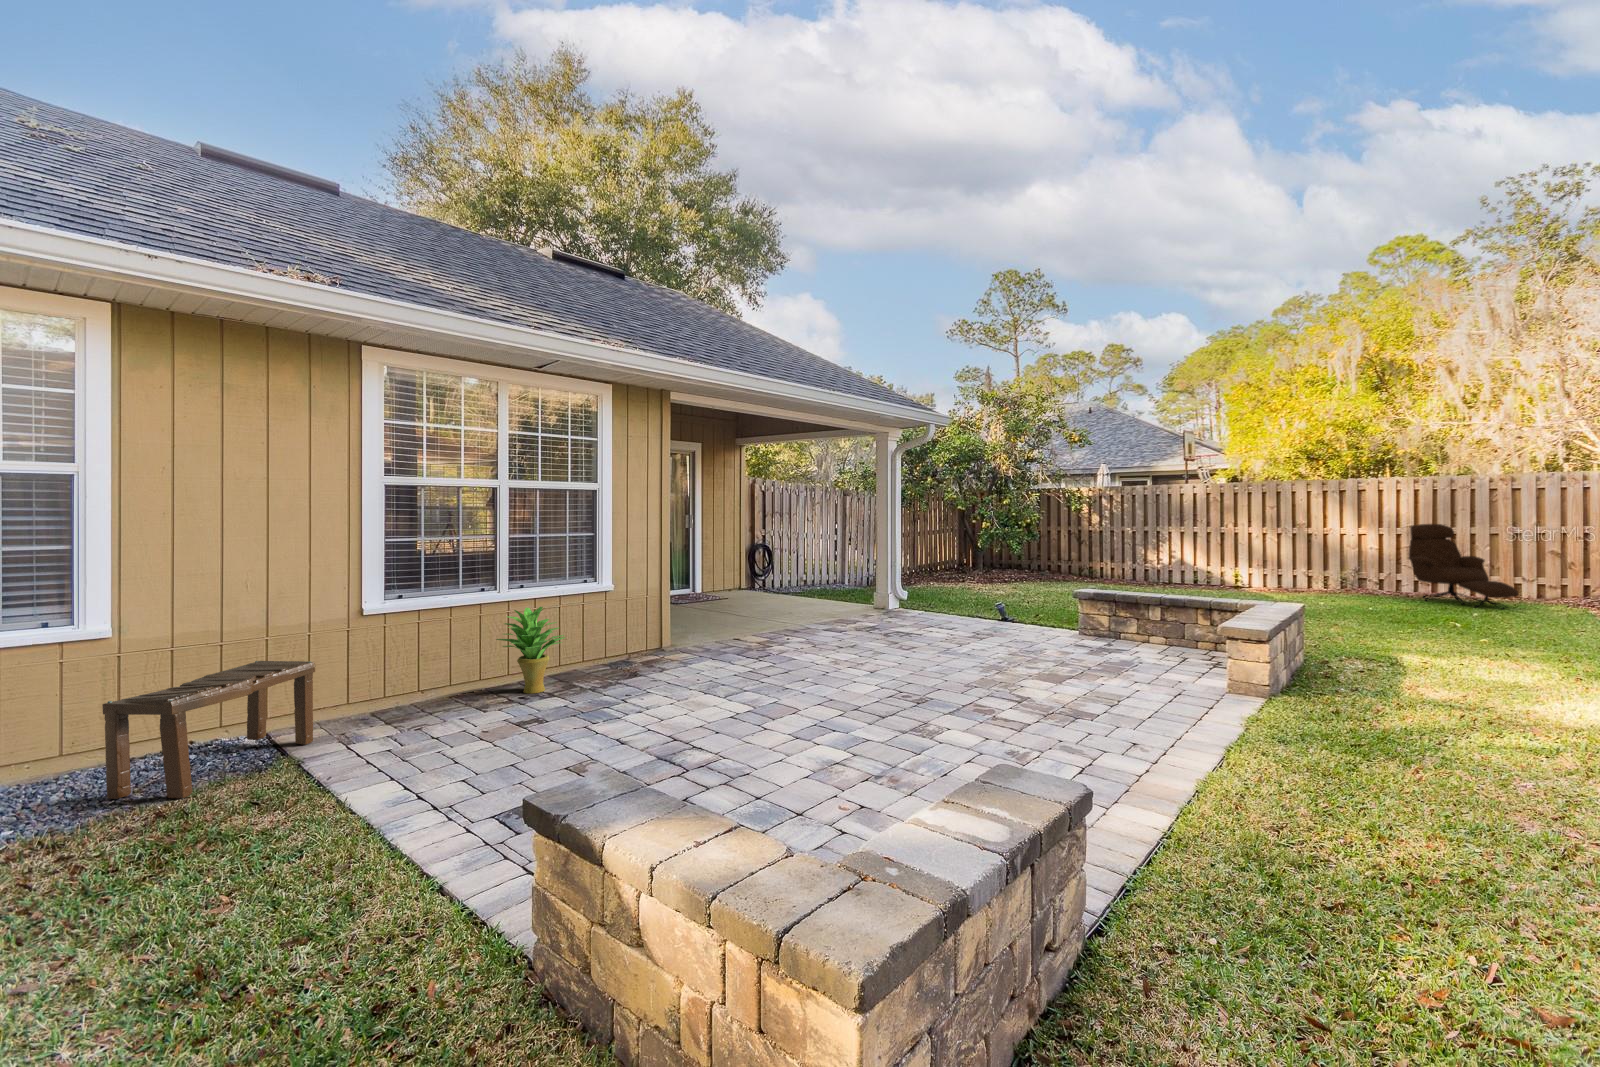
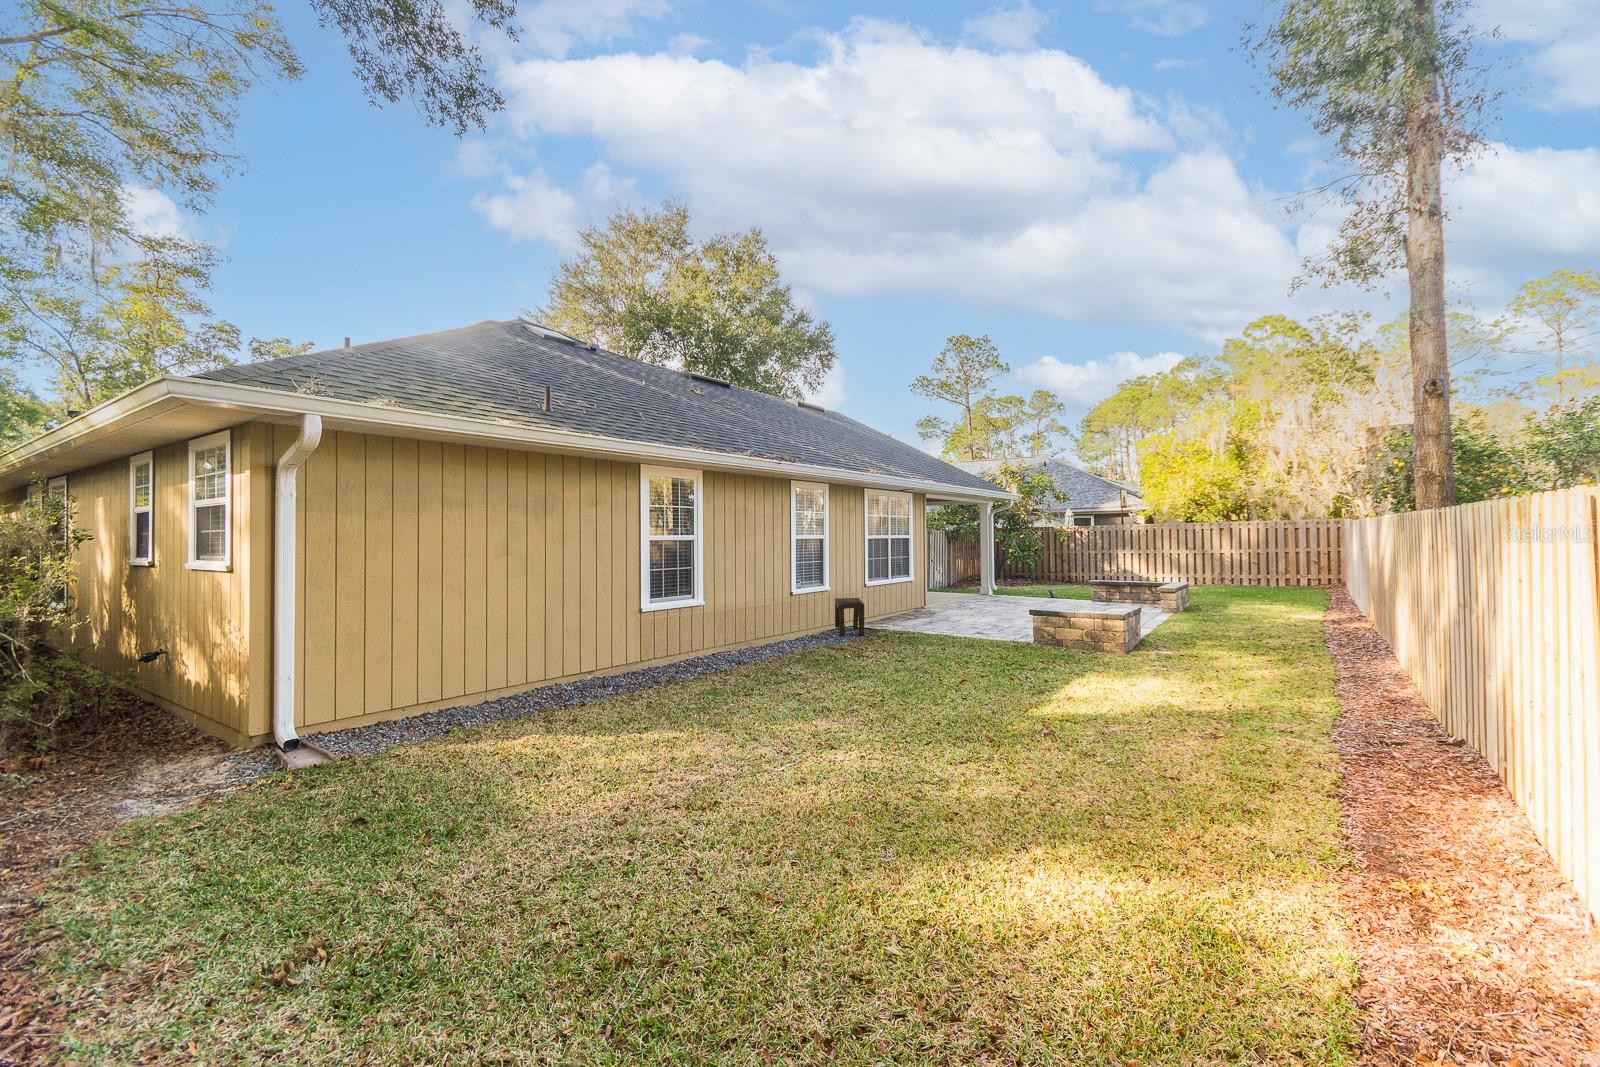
lounge chair: present [1408,524,1518,609] -> none [1246,547,1296,591]
potted plant: present [496,607,565,693] -> none [879,582,907,619]

